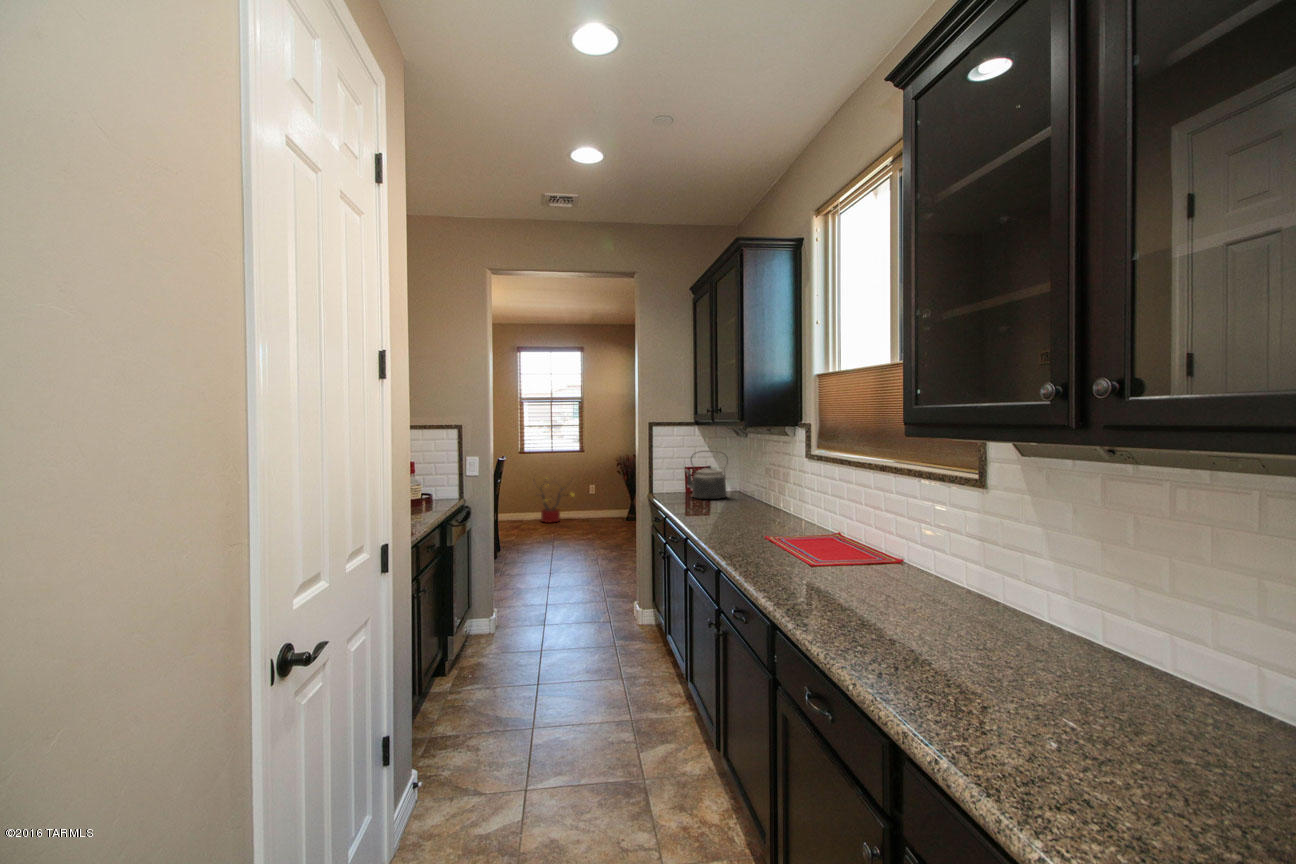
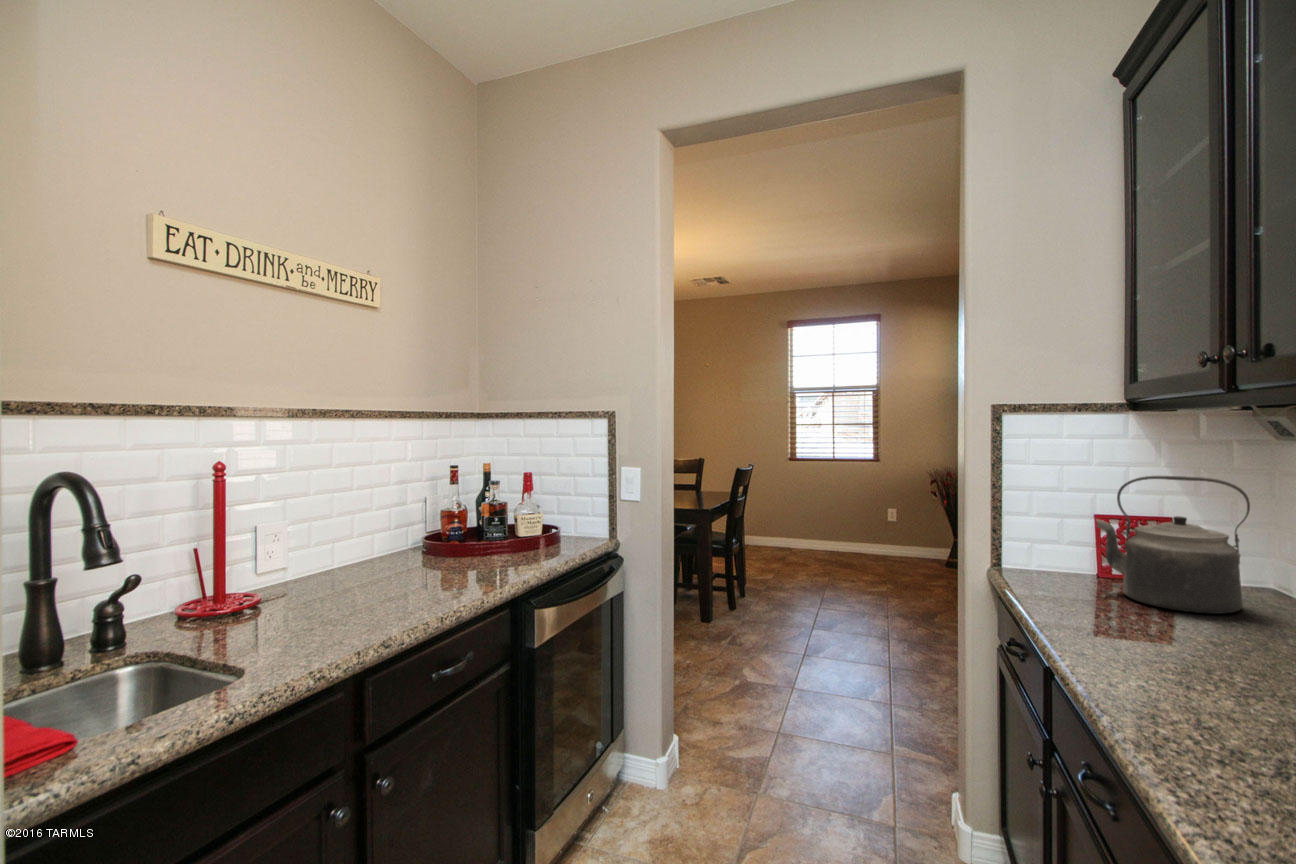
decorative plant: present [541,478,574,522] -> none [806,492,864,558]

